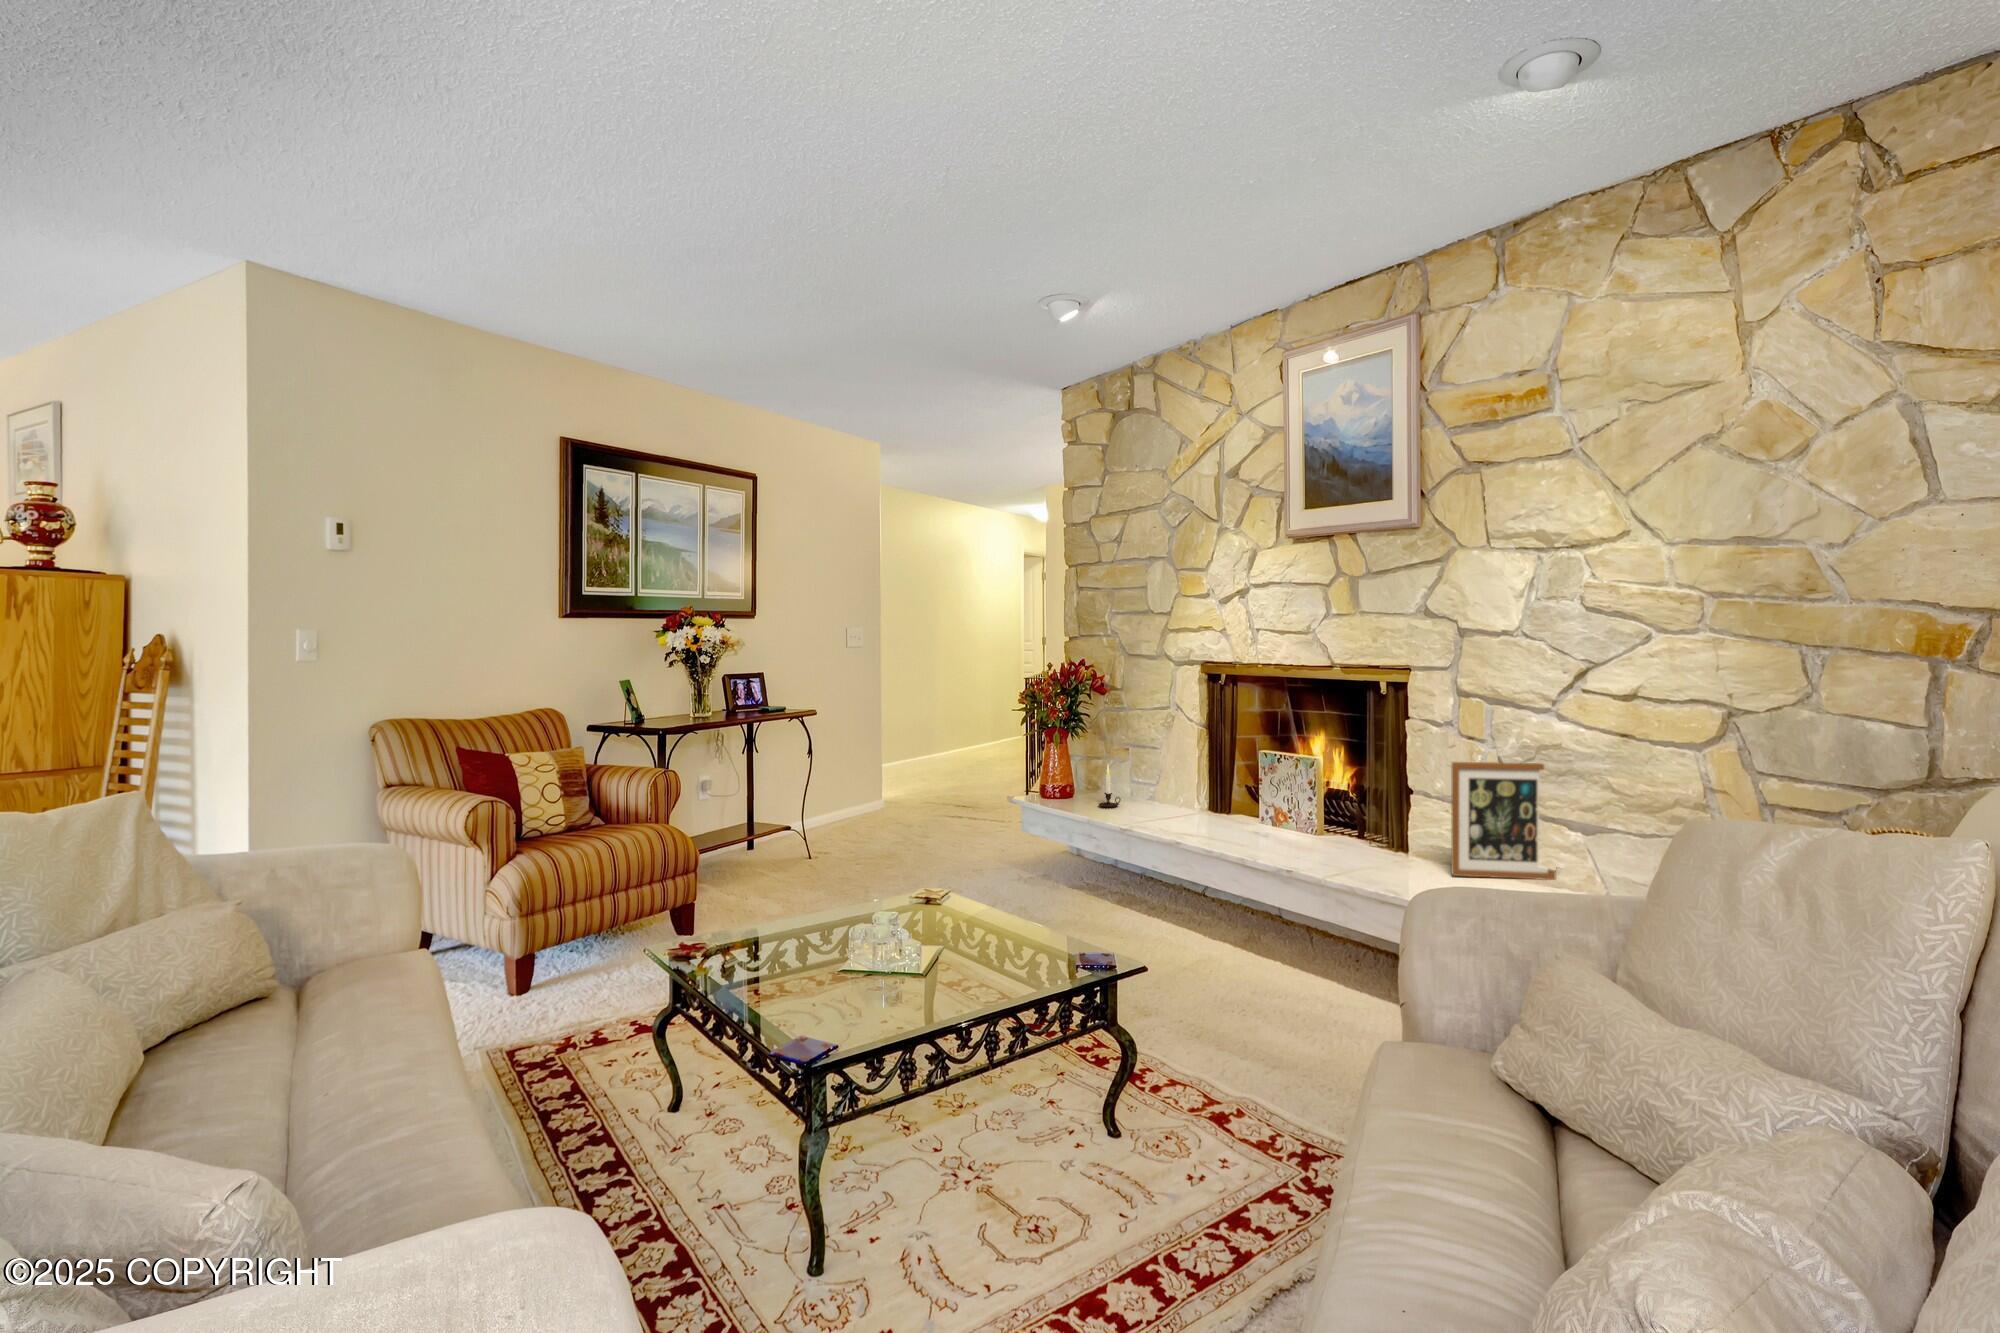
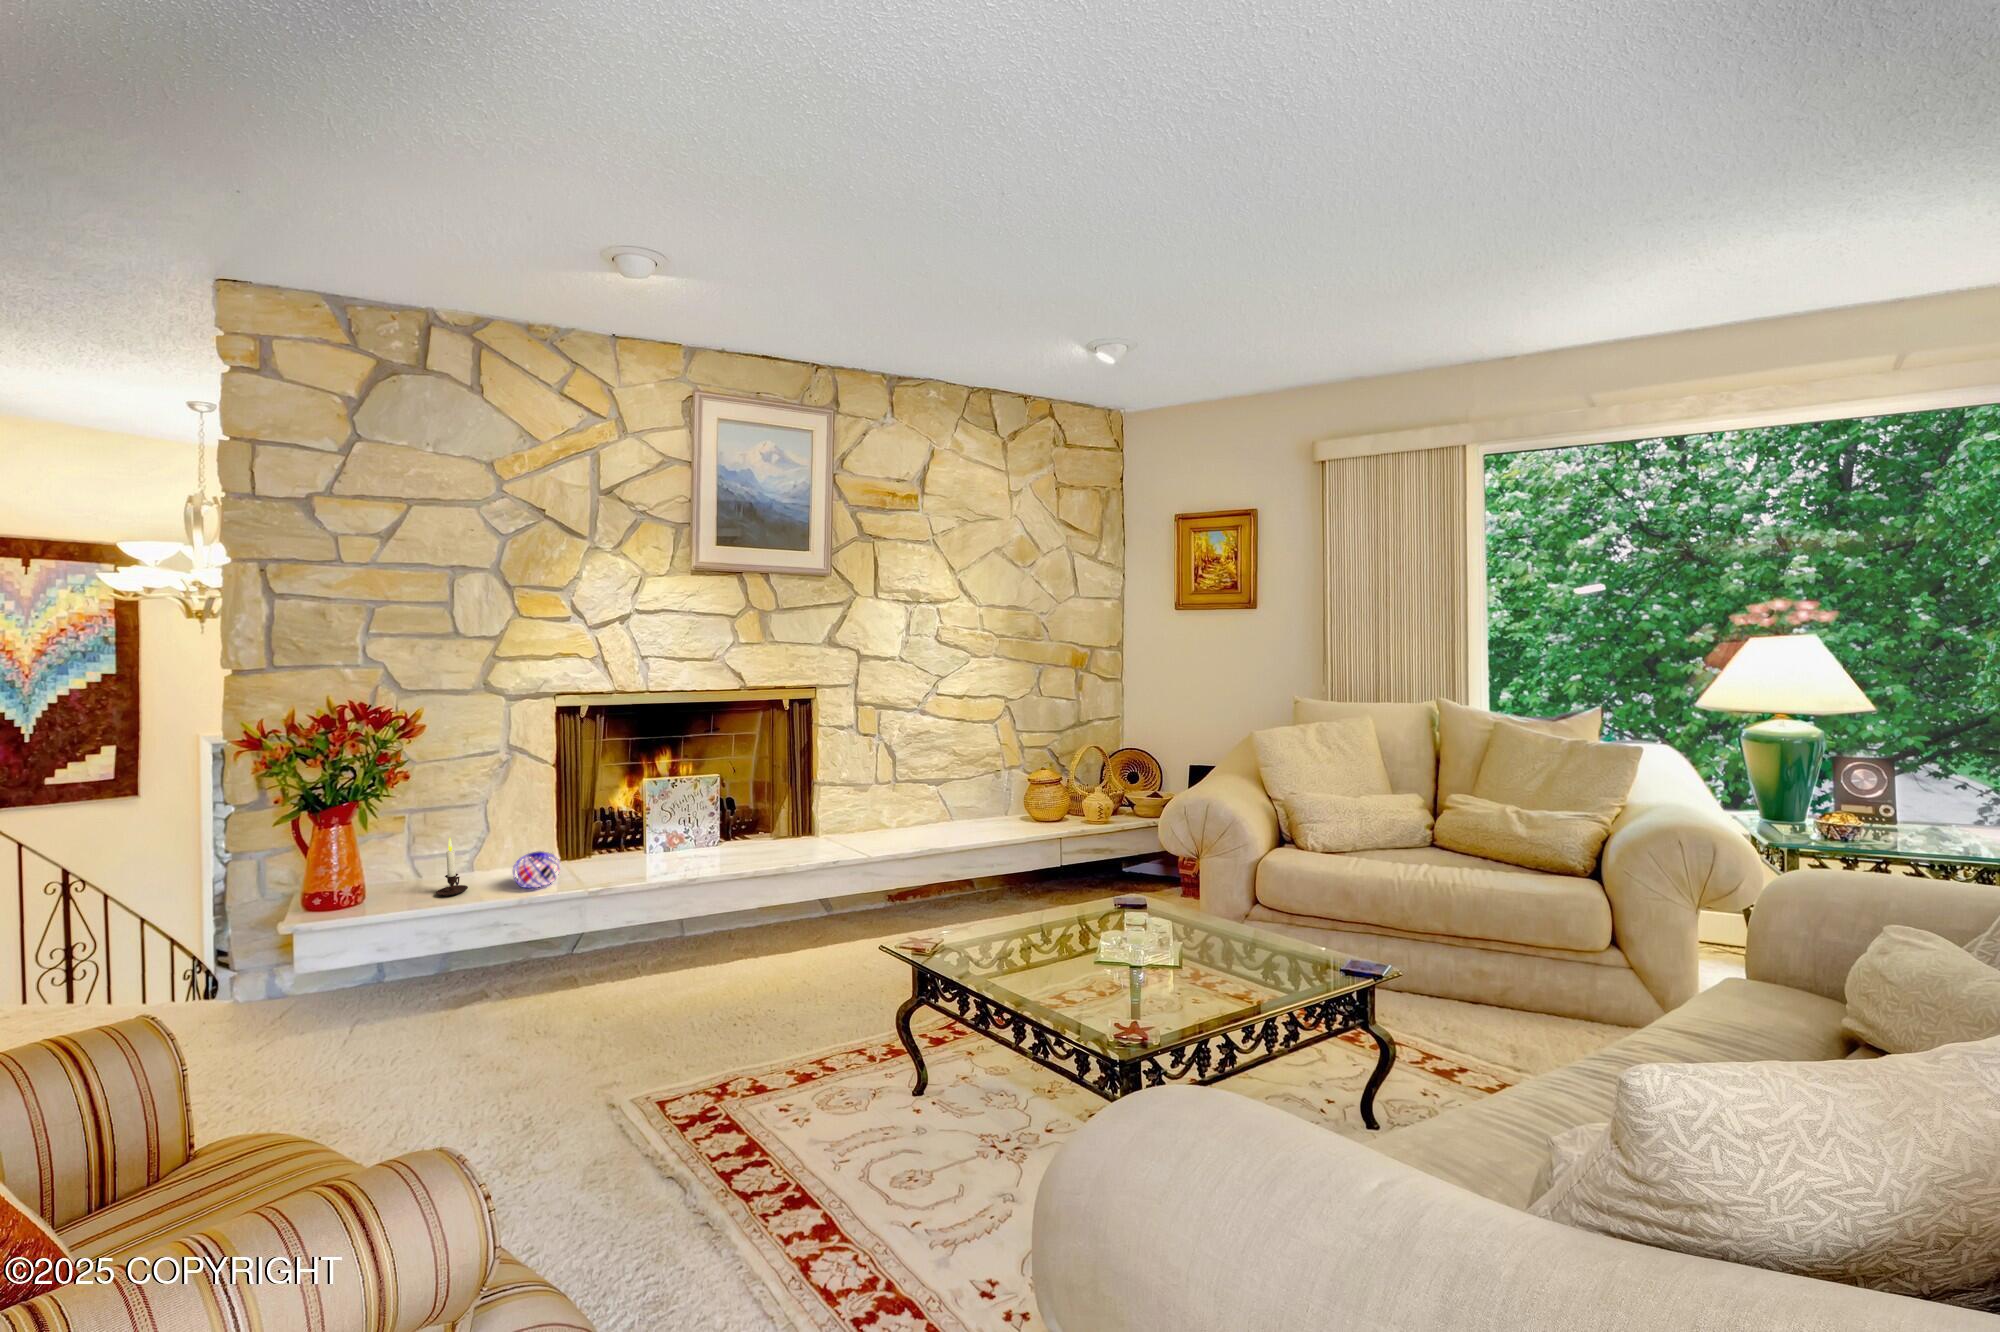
picture frame: present [1452,762,1556,880] -> none [881,747,918,841]
decorative orb: none [1128,788,1163,817] -> present [513,851,560,888]

